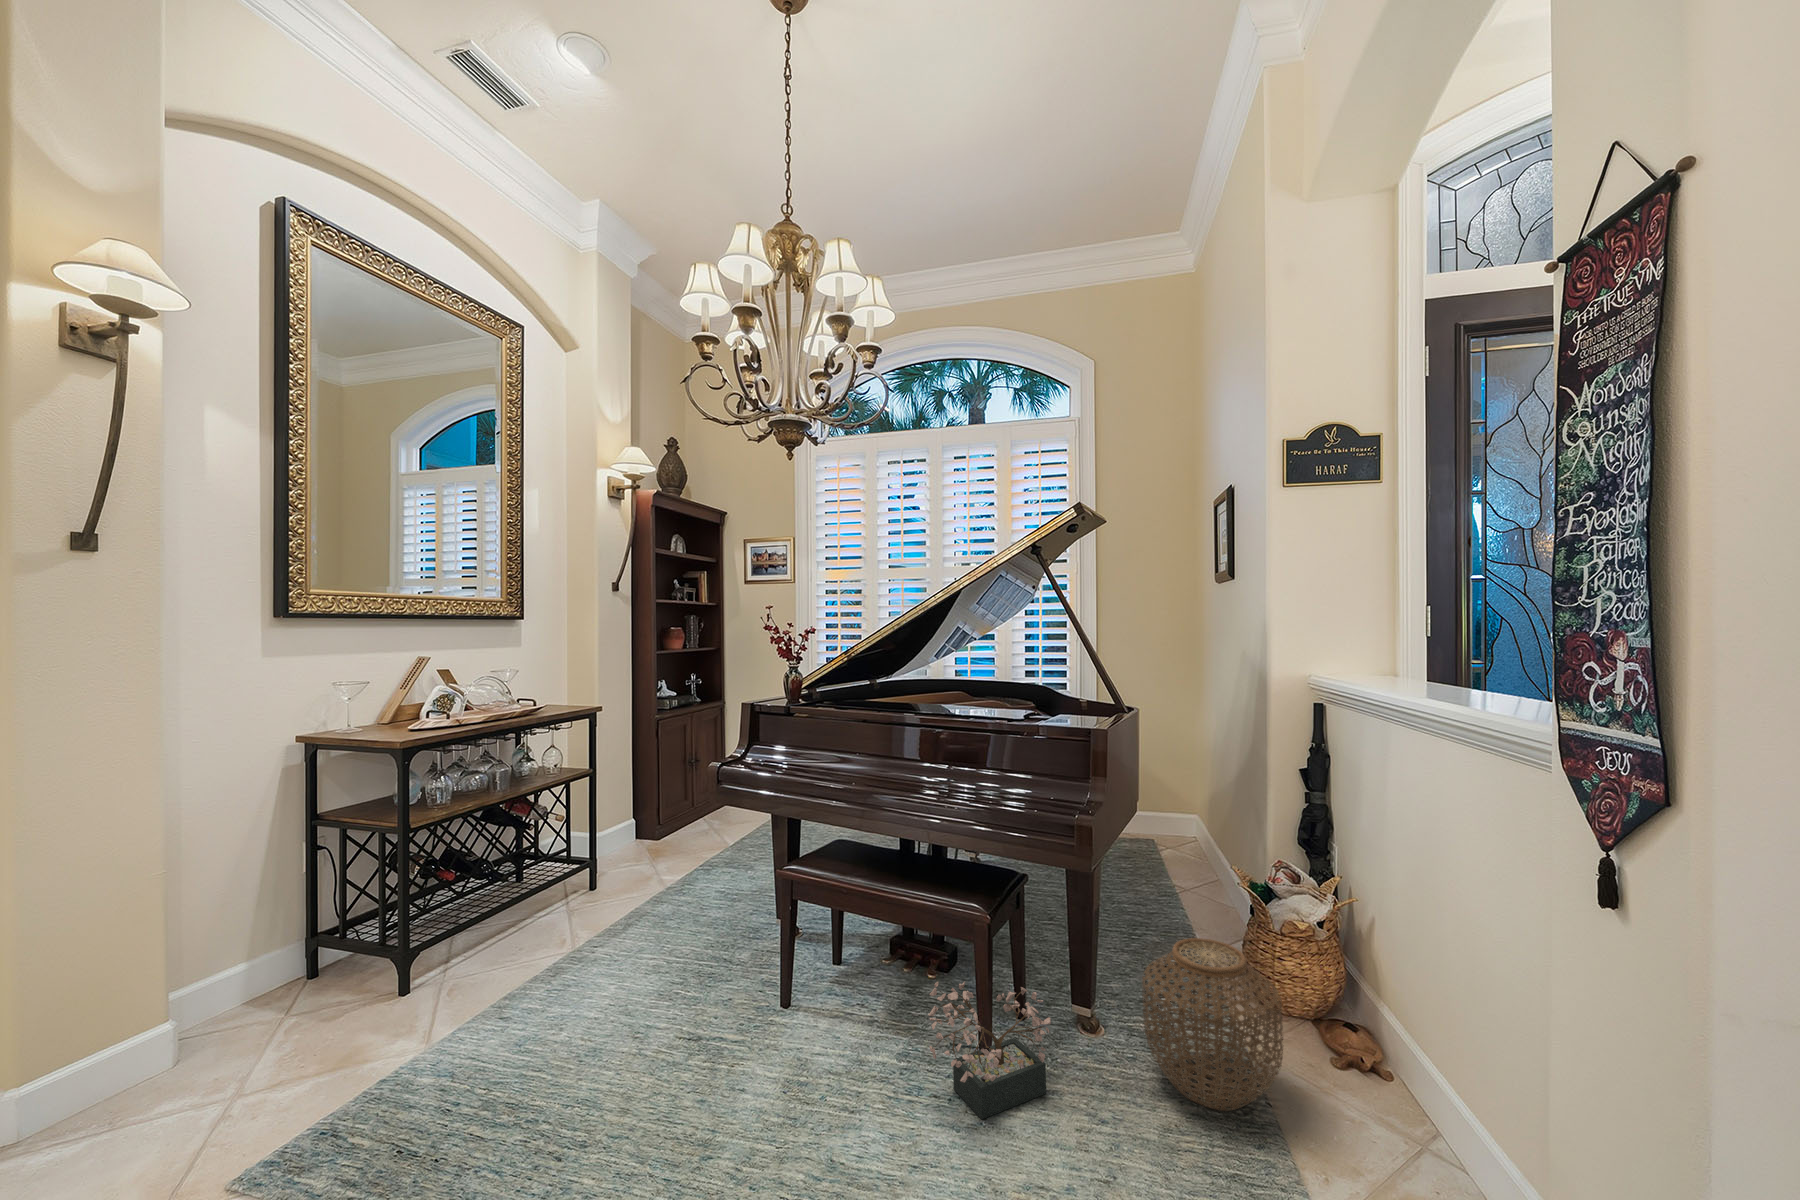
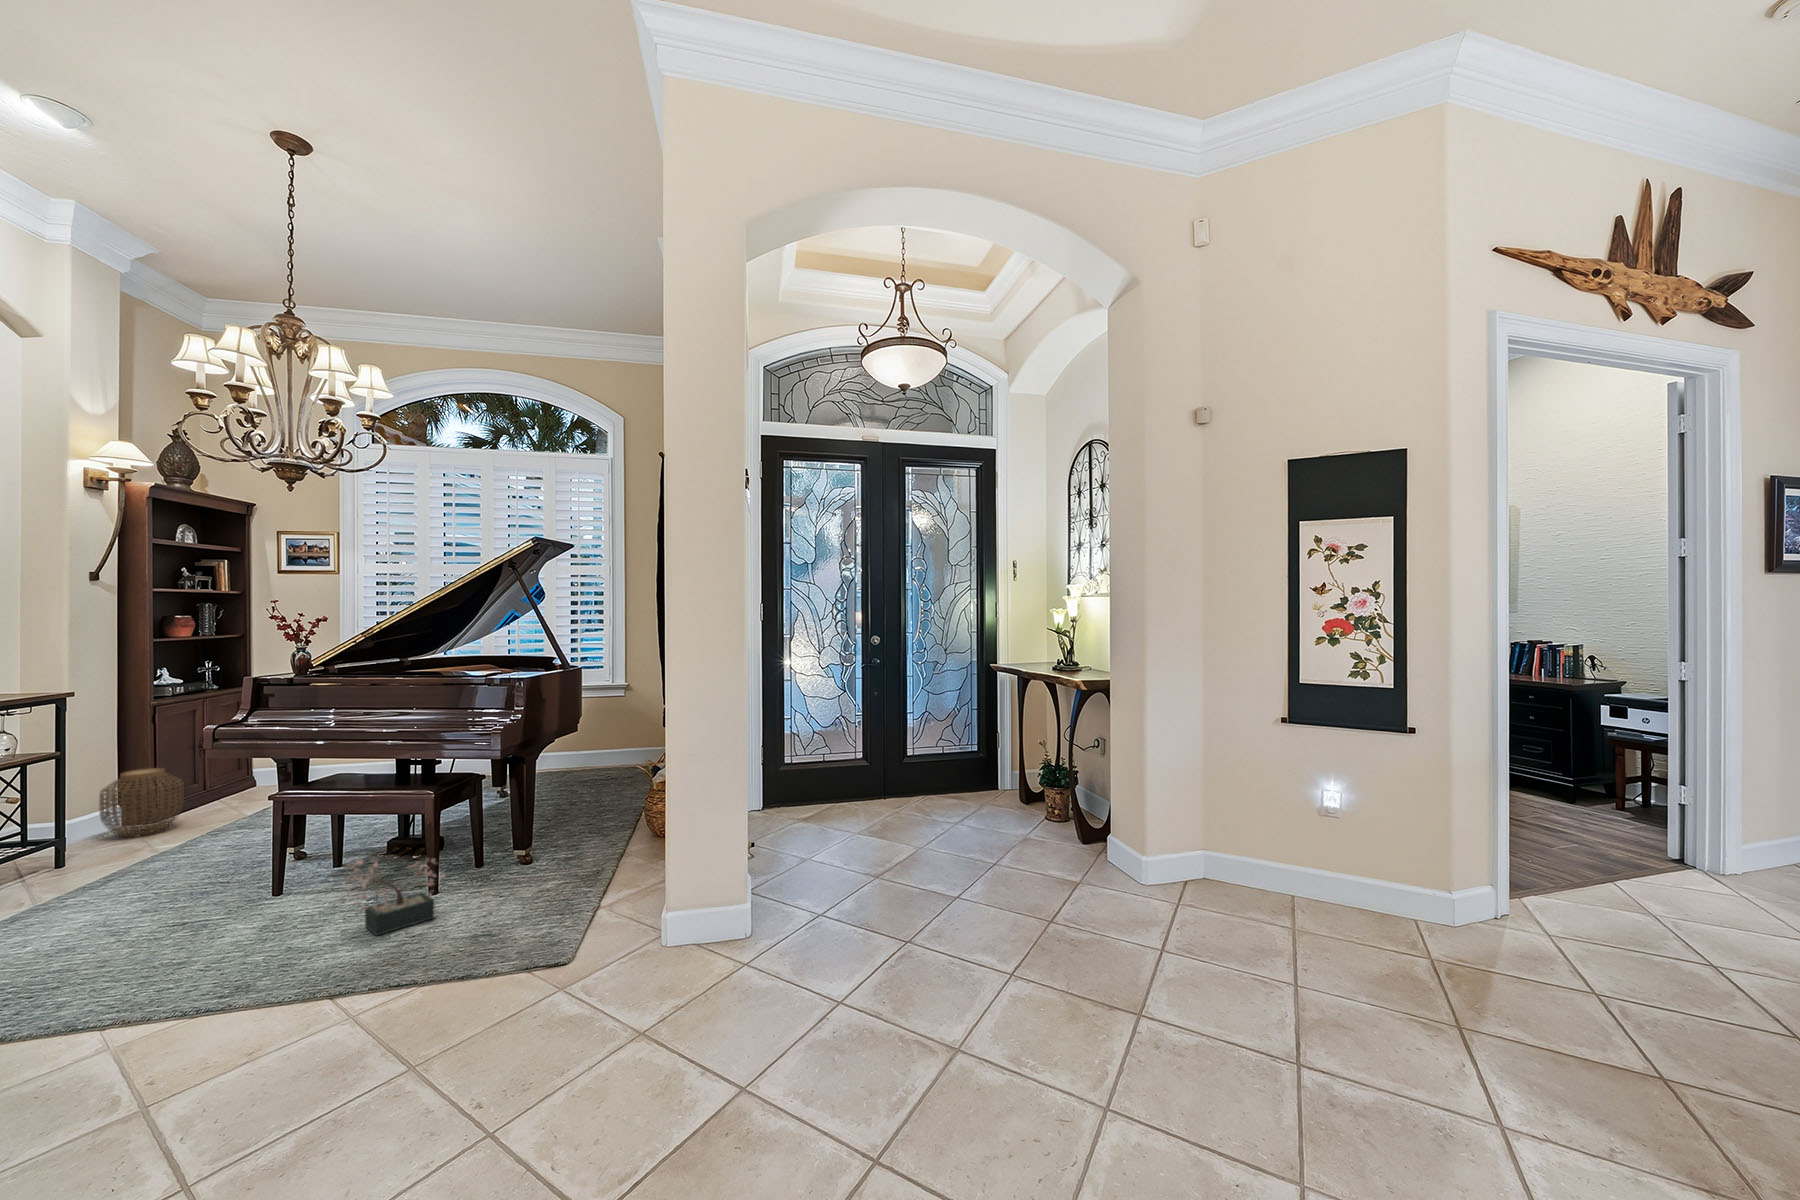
woven basket: present [1142,938,1283,1110] -> present [99,768,184,837]

